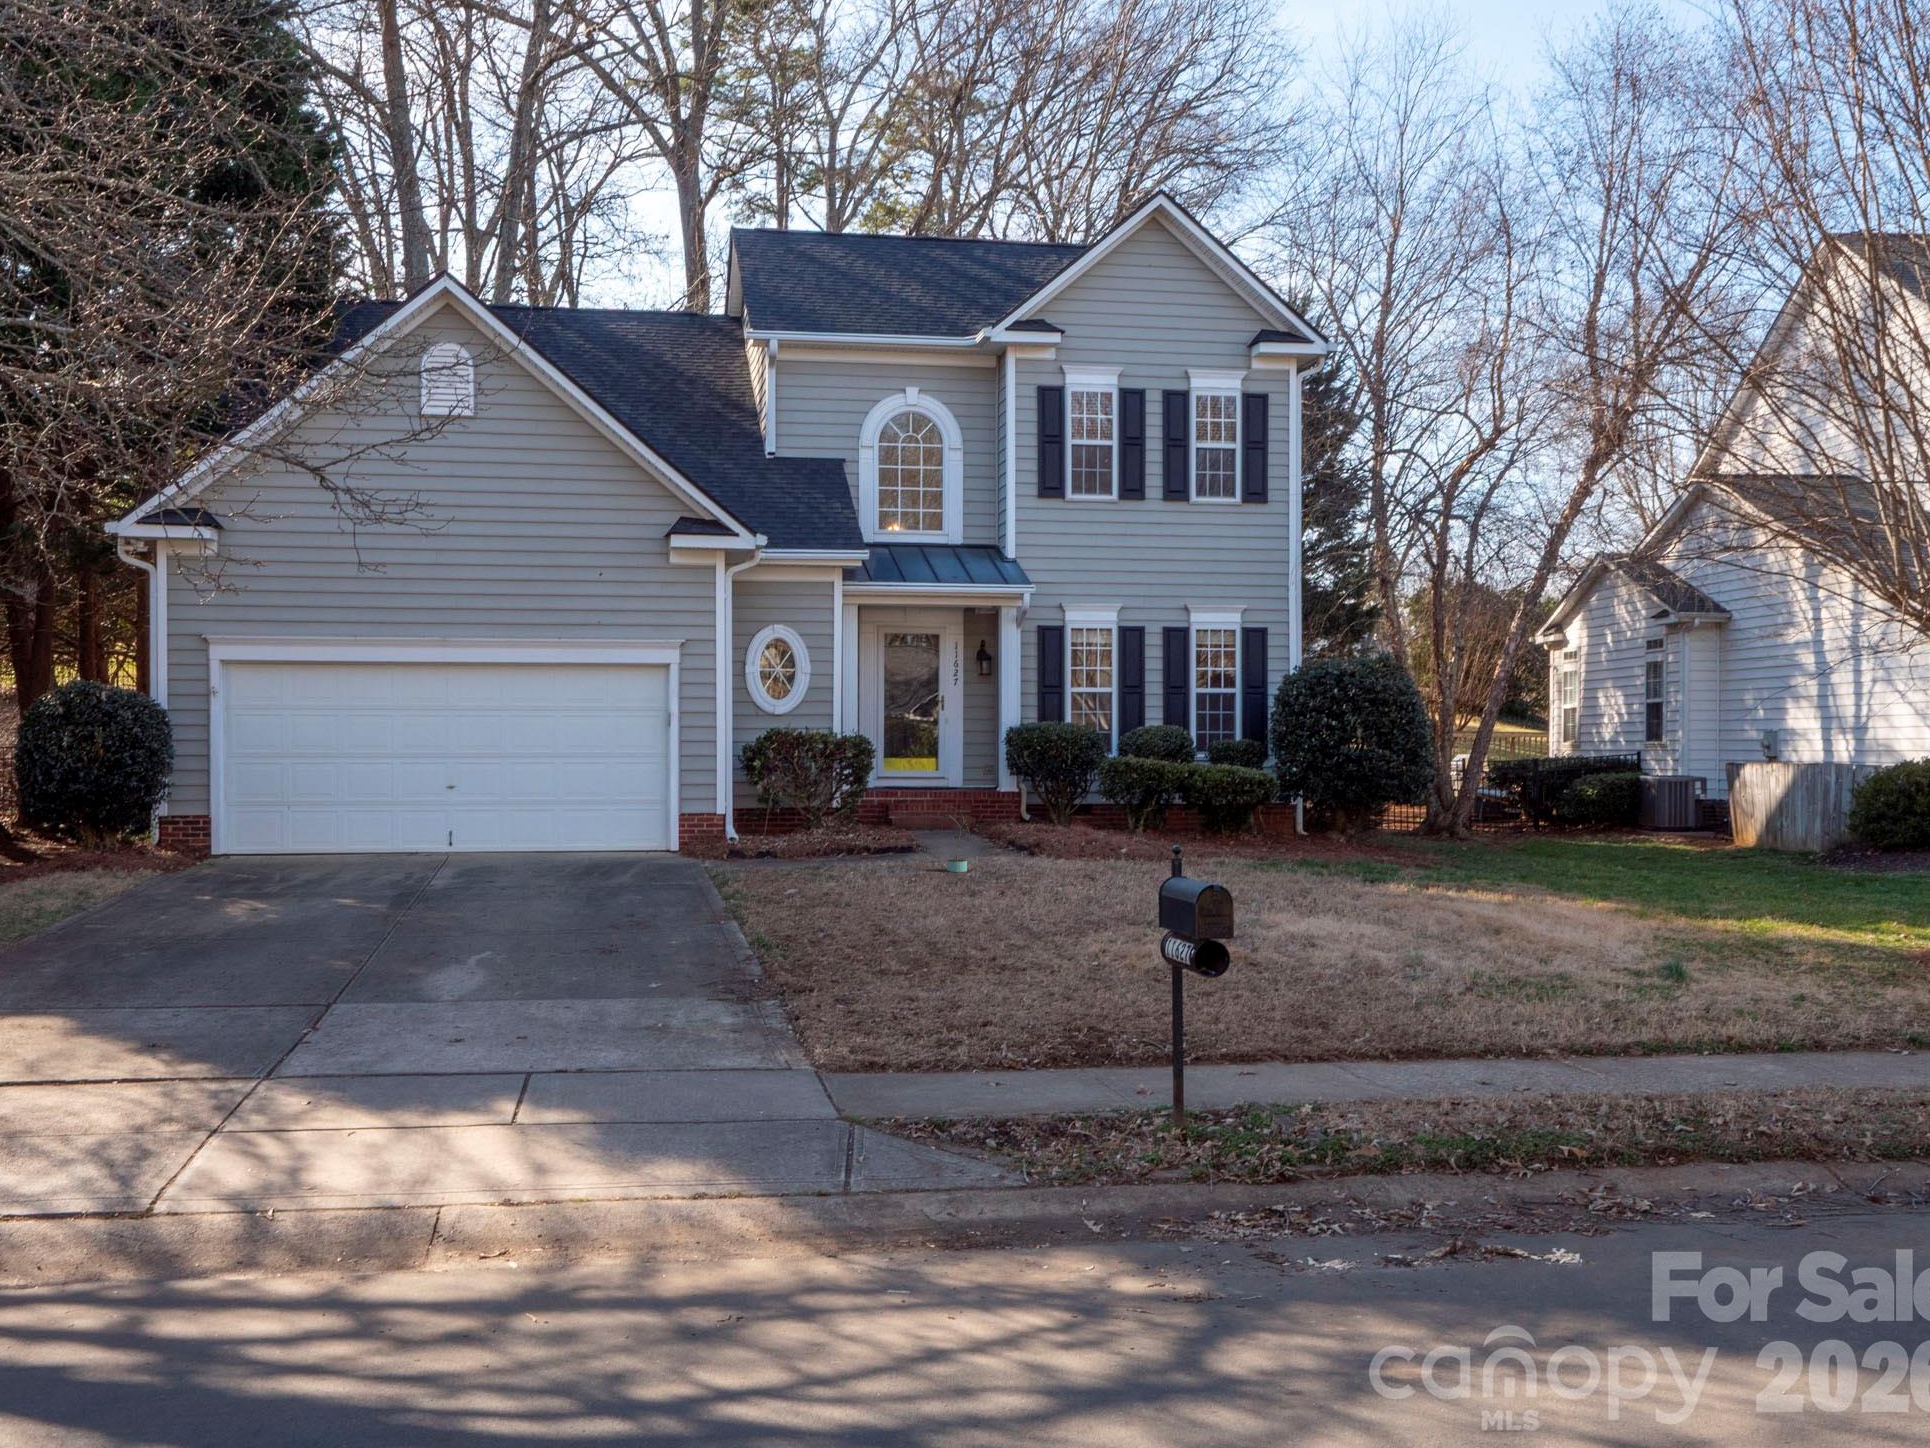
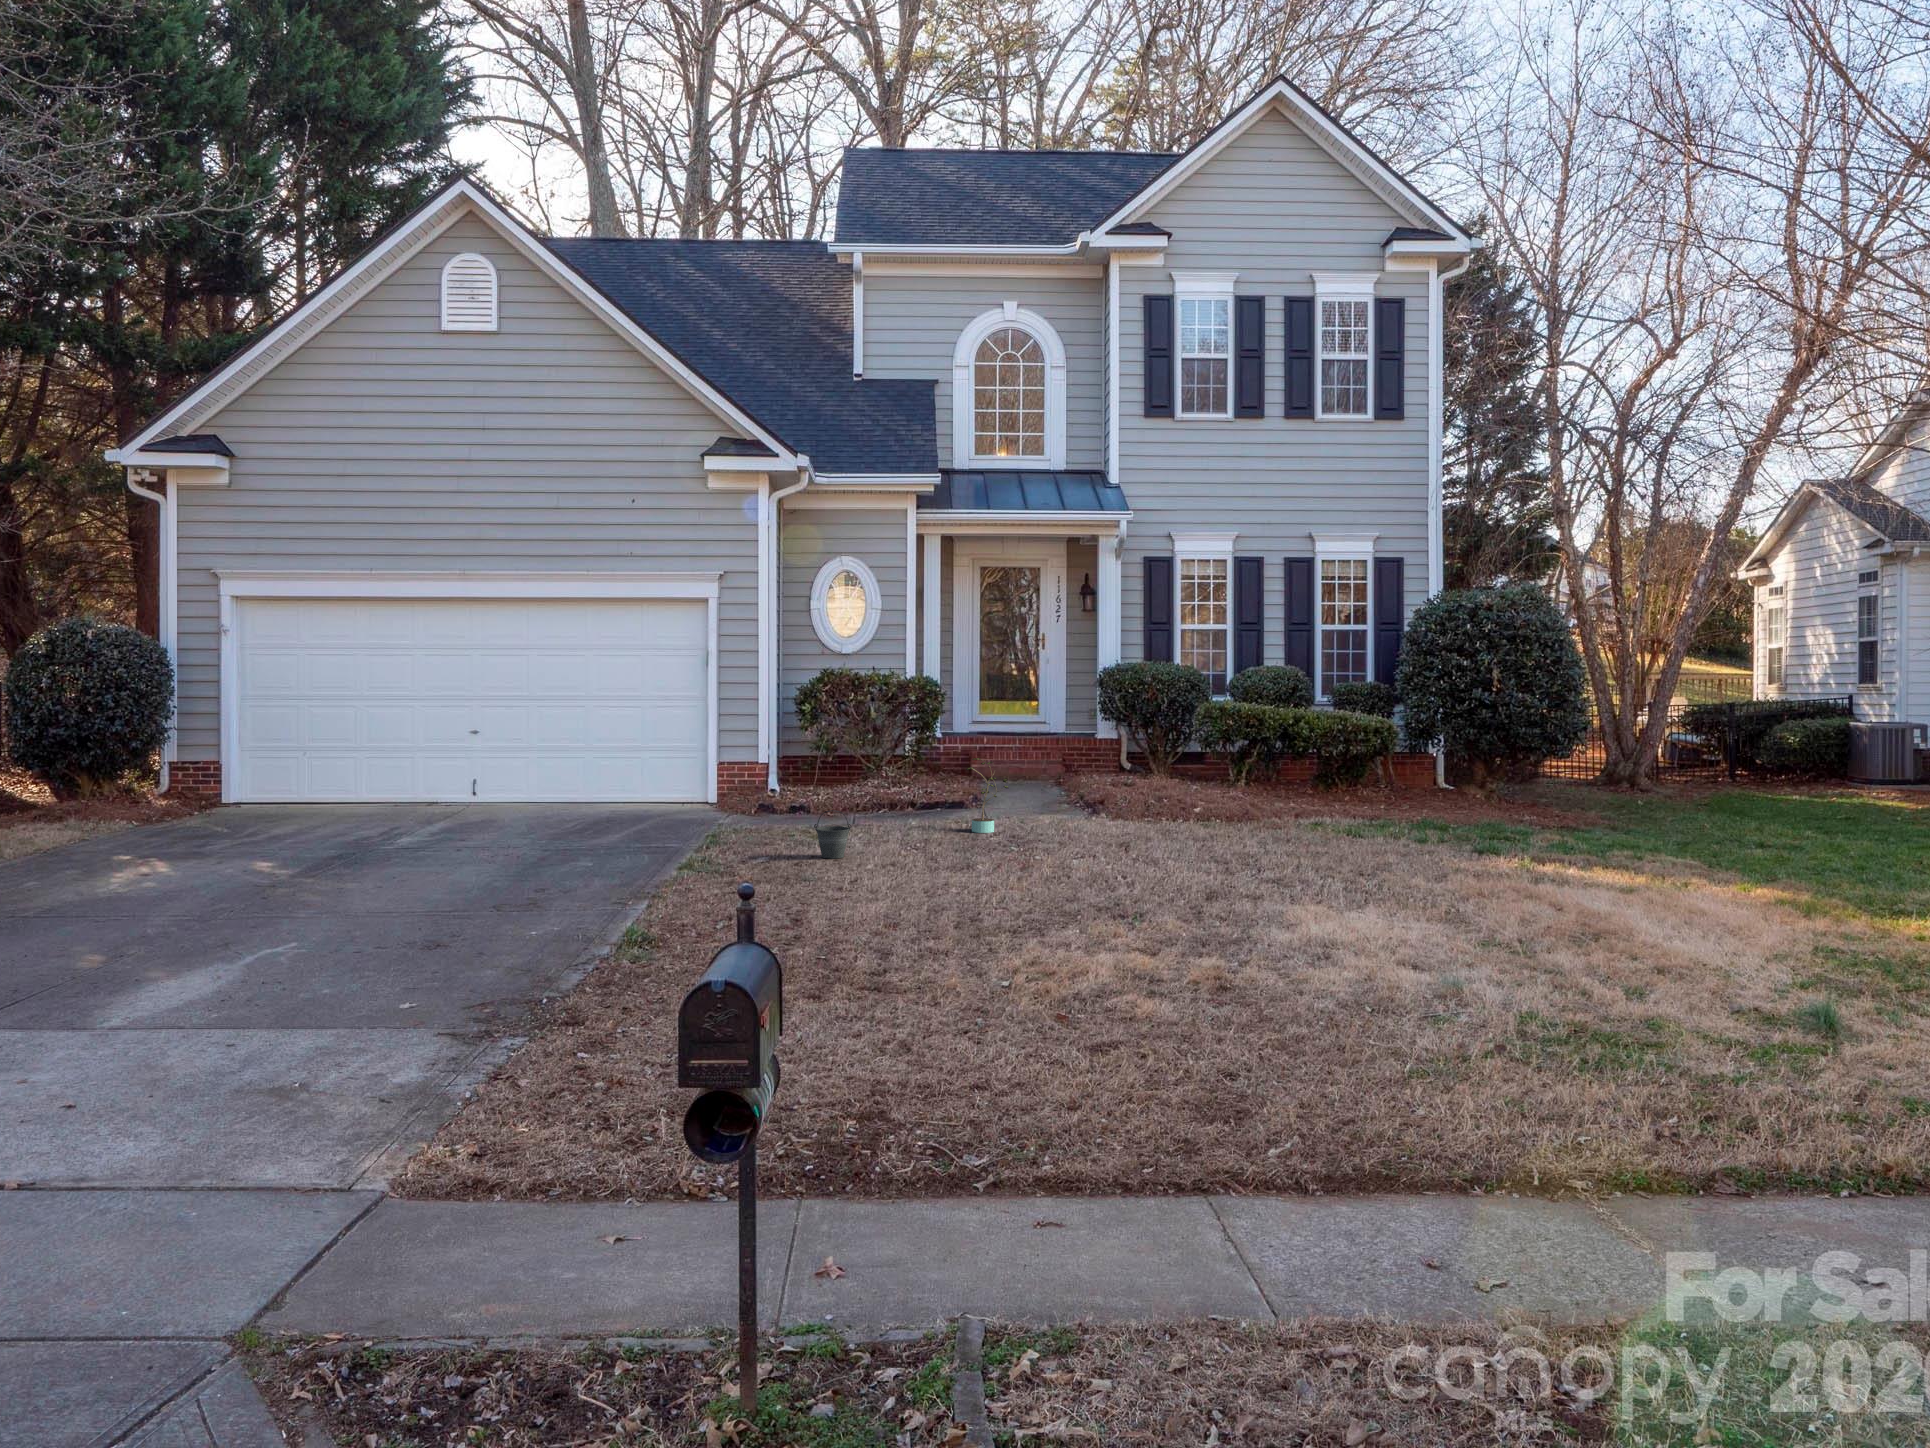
bucket: none [832,851,864,893] -> present [814,810,852,859]

